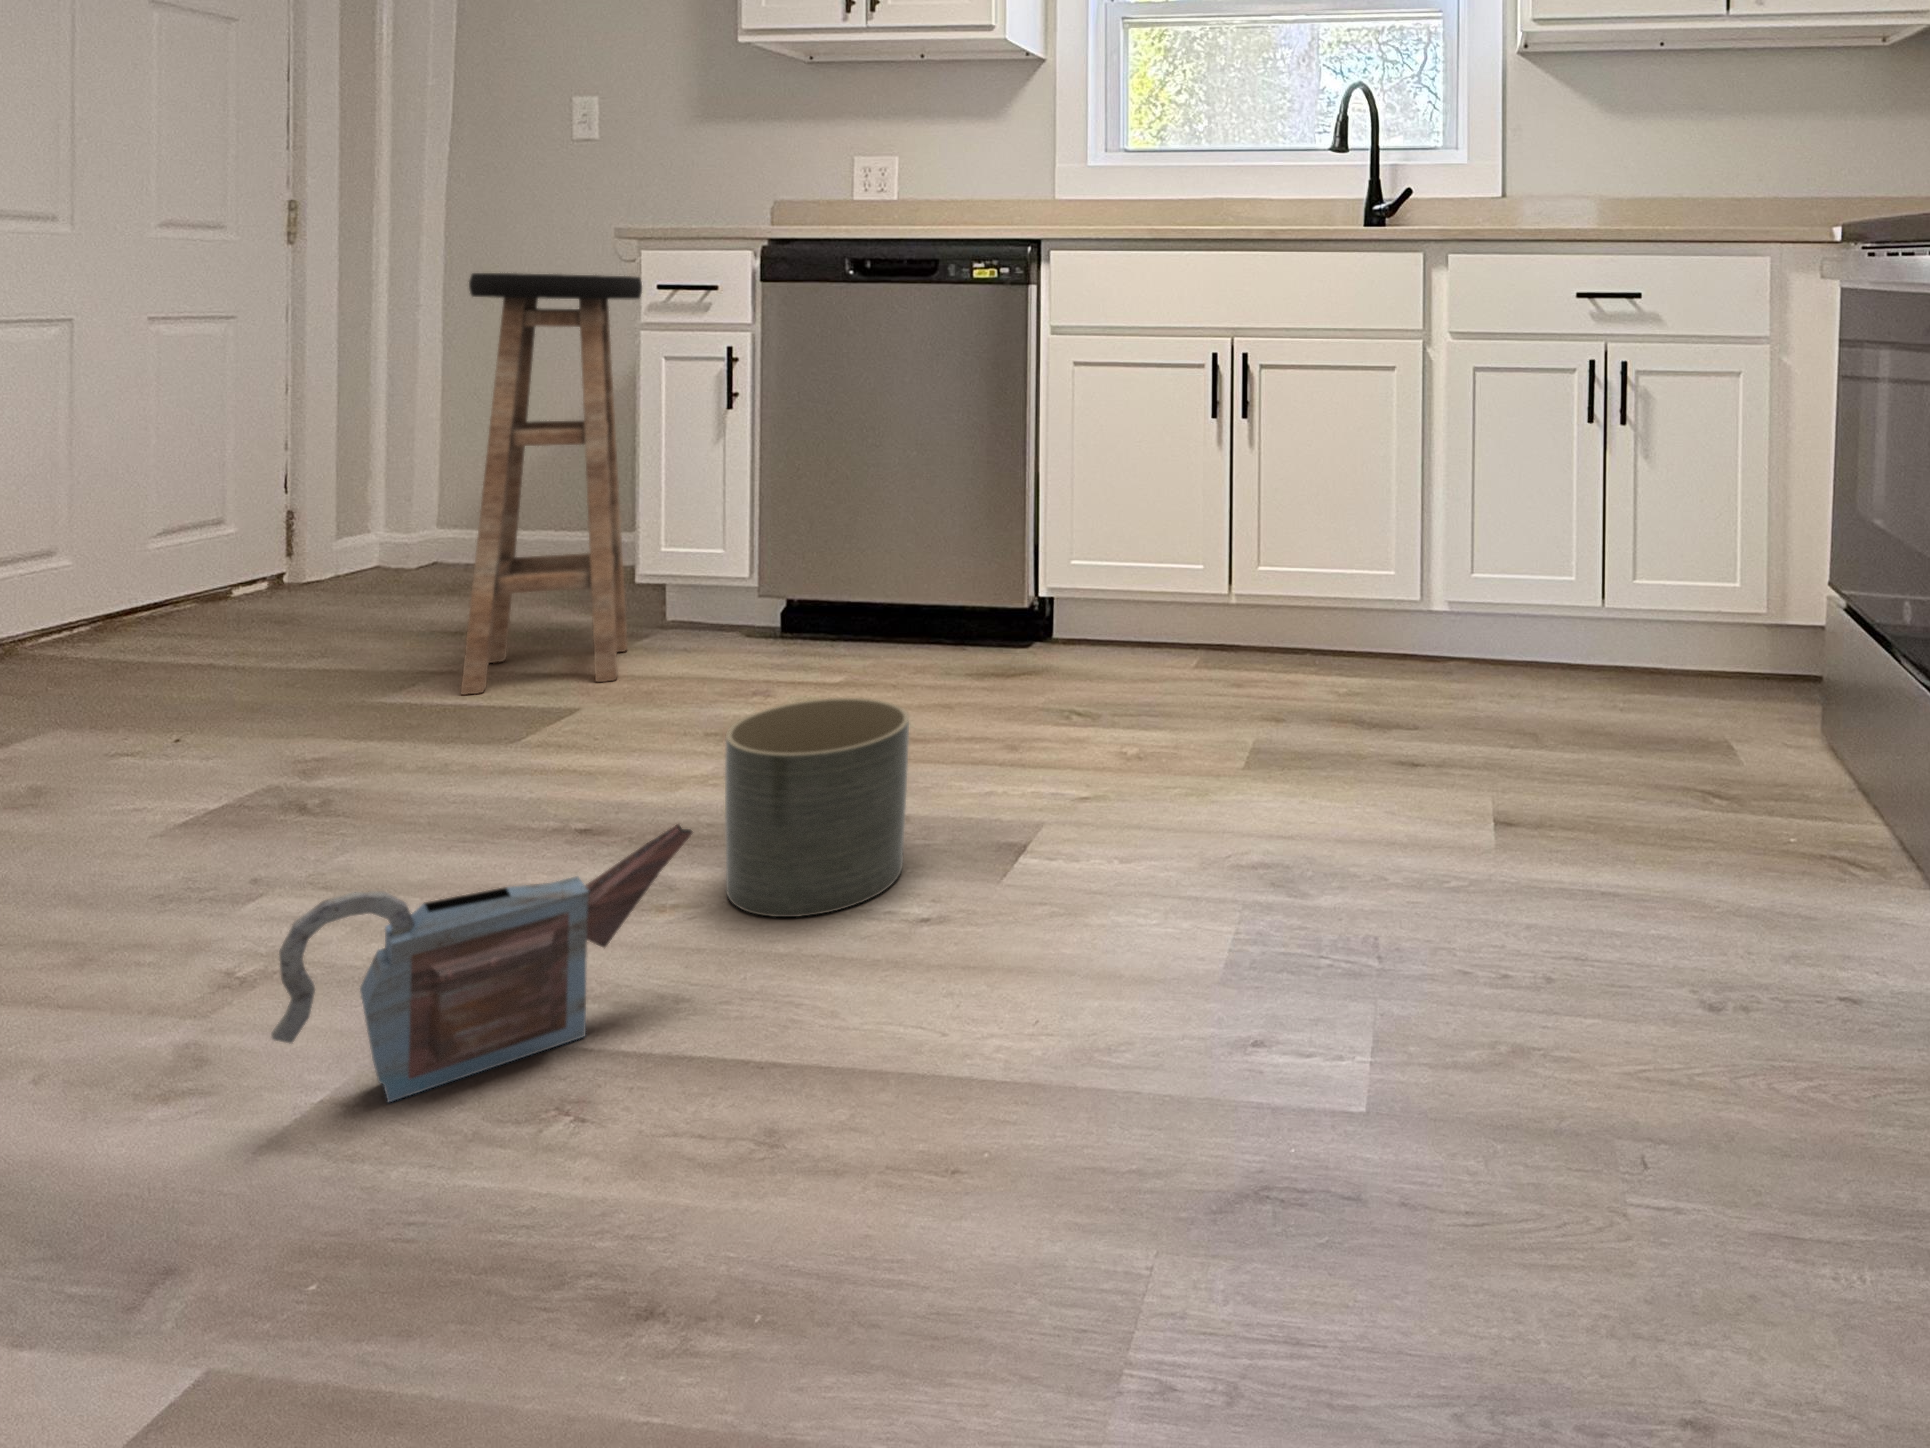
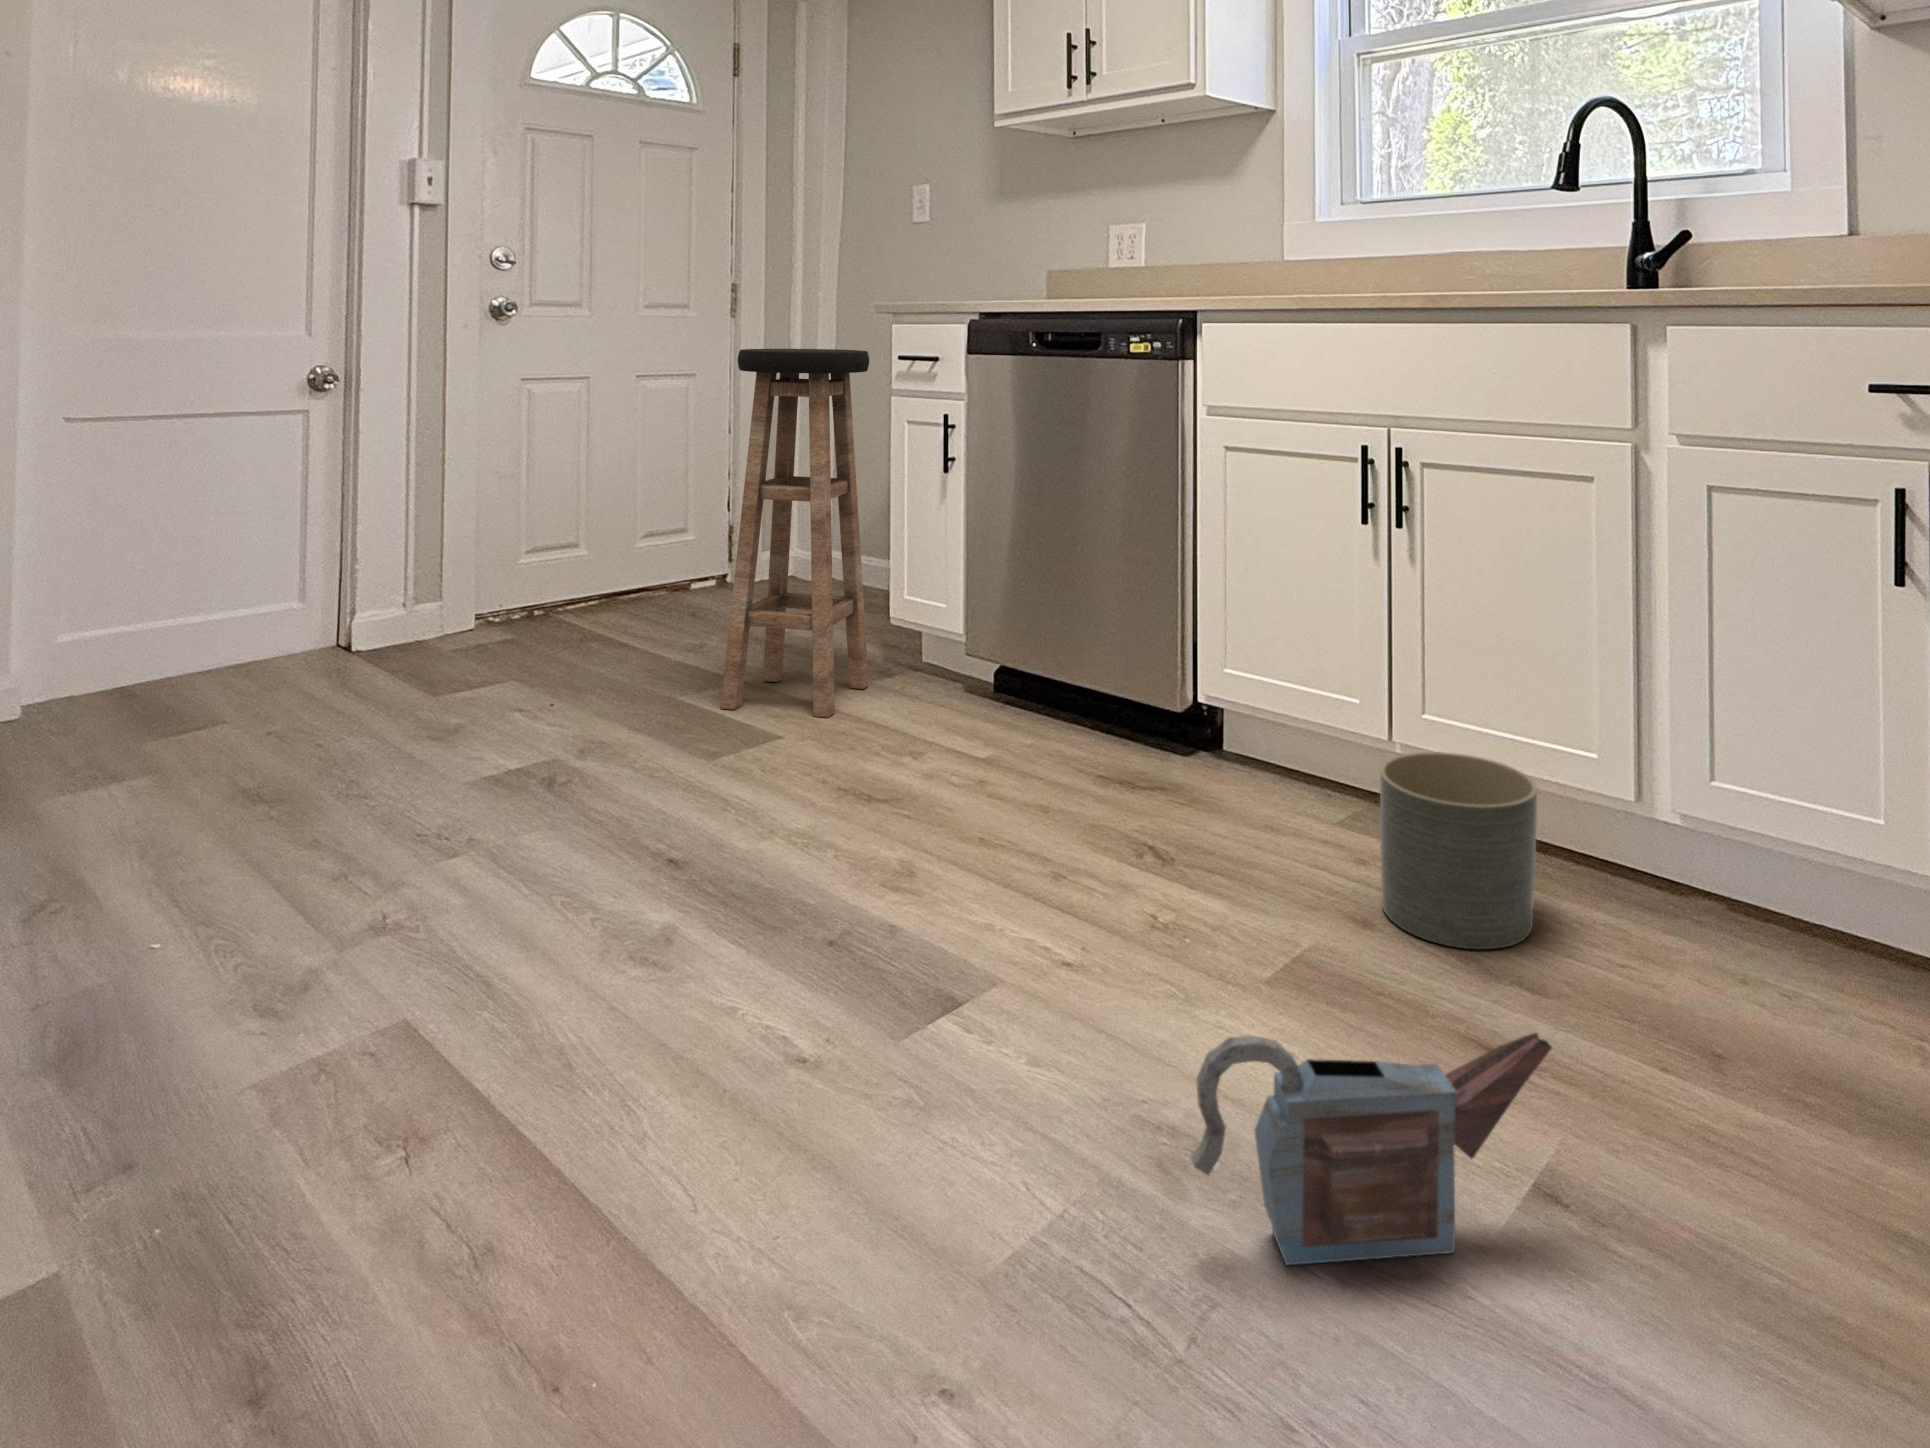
planter: present [725,698,909,917] -> present [1380,752,1537,949]
watering can: present [271,824,693,1102] -> present [1191,1033,1552,1265]

